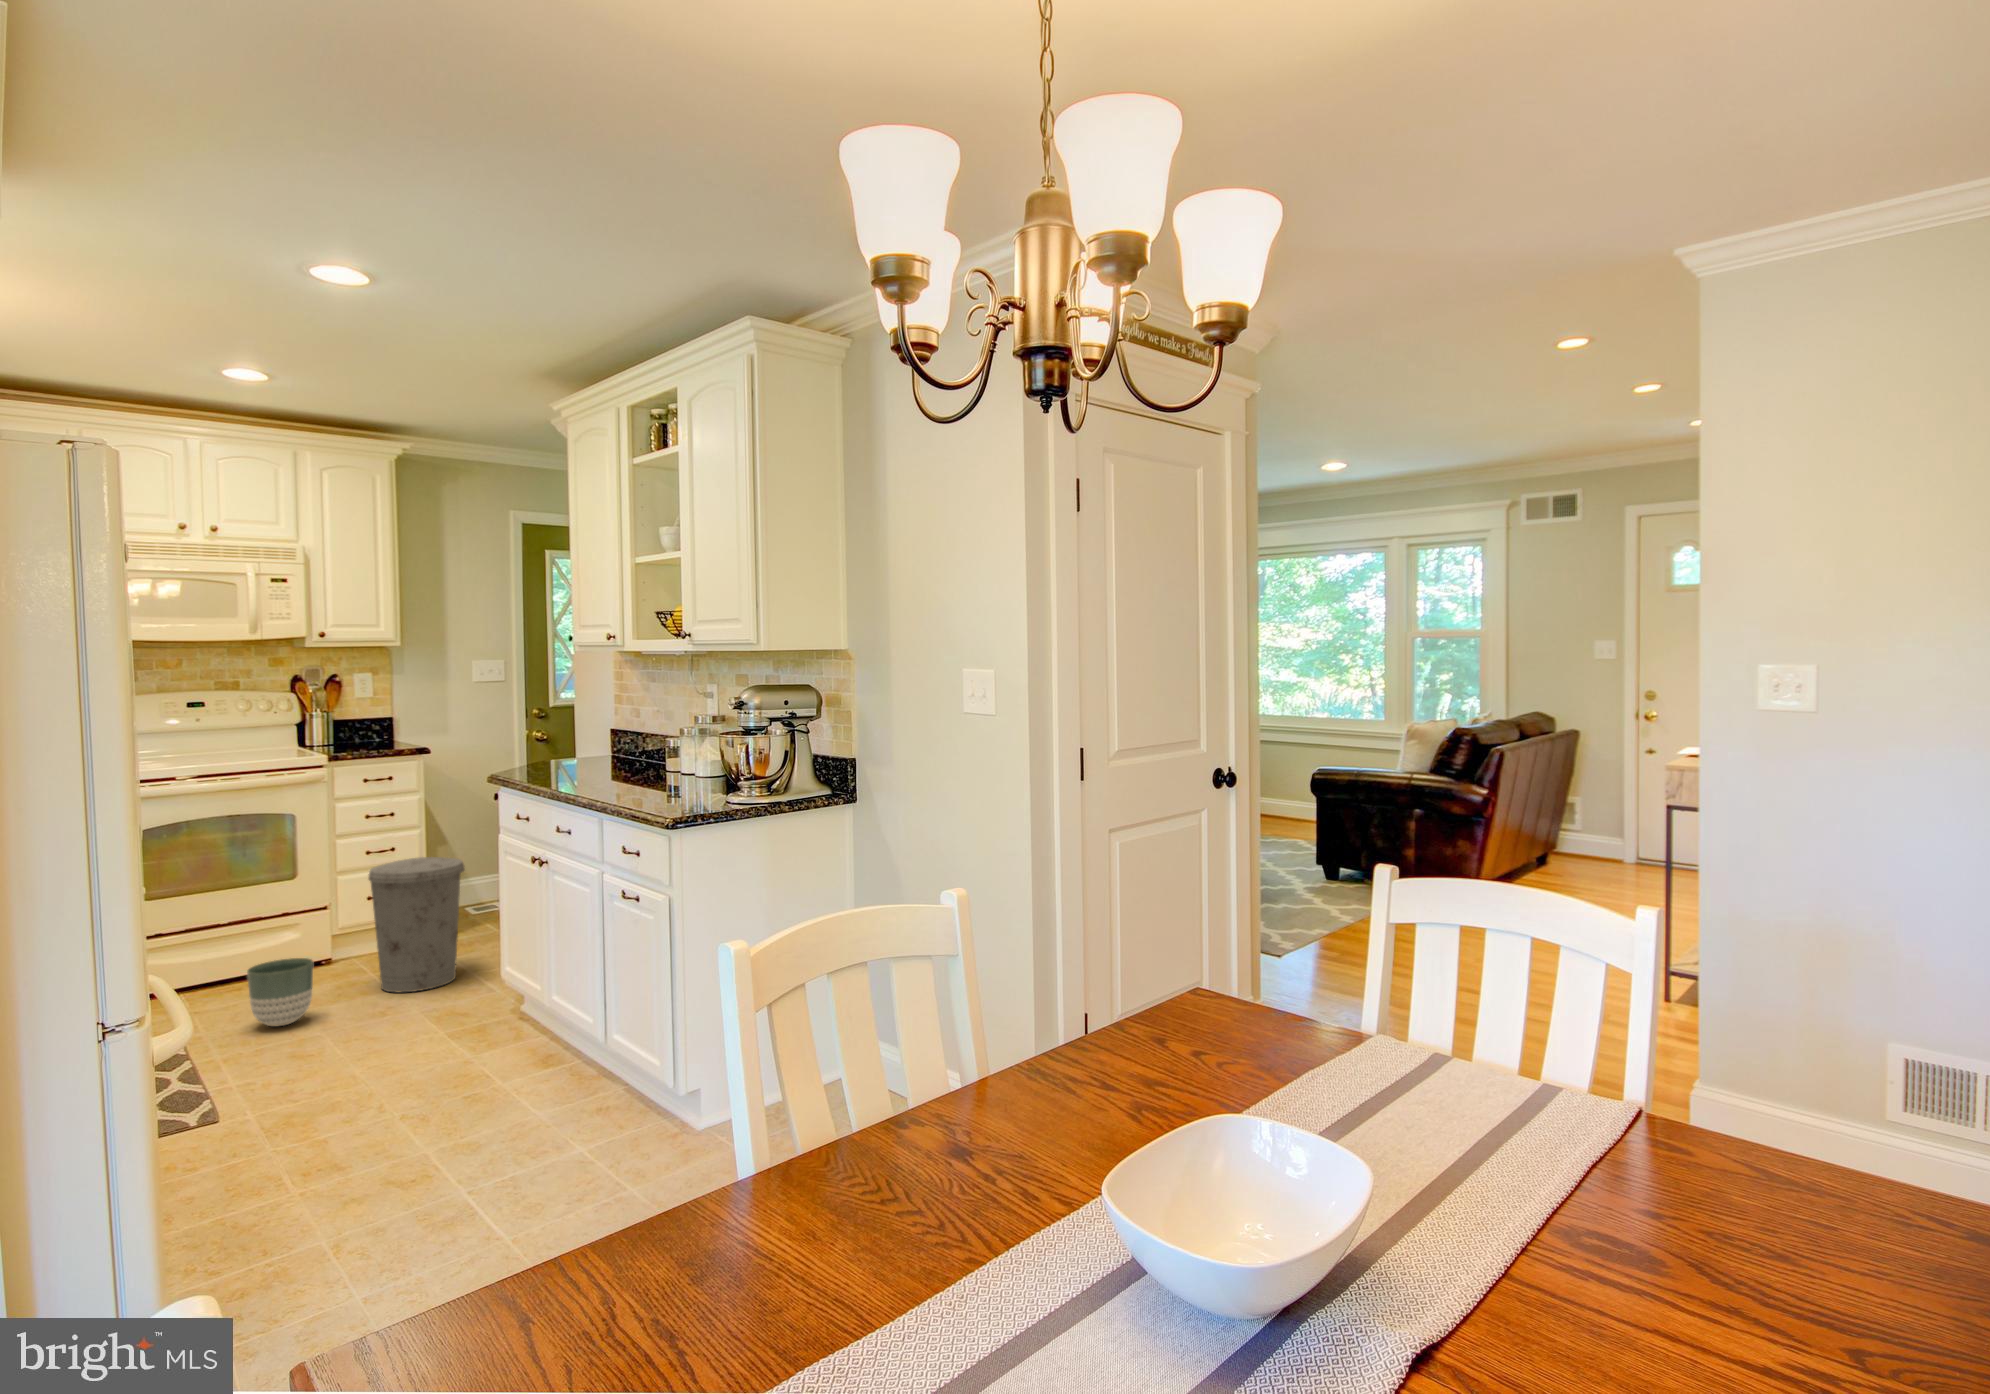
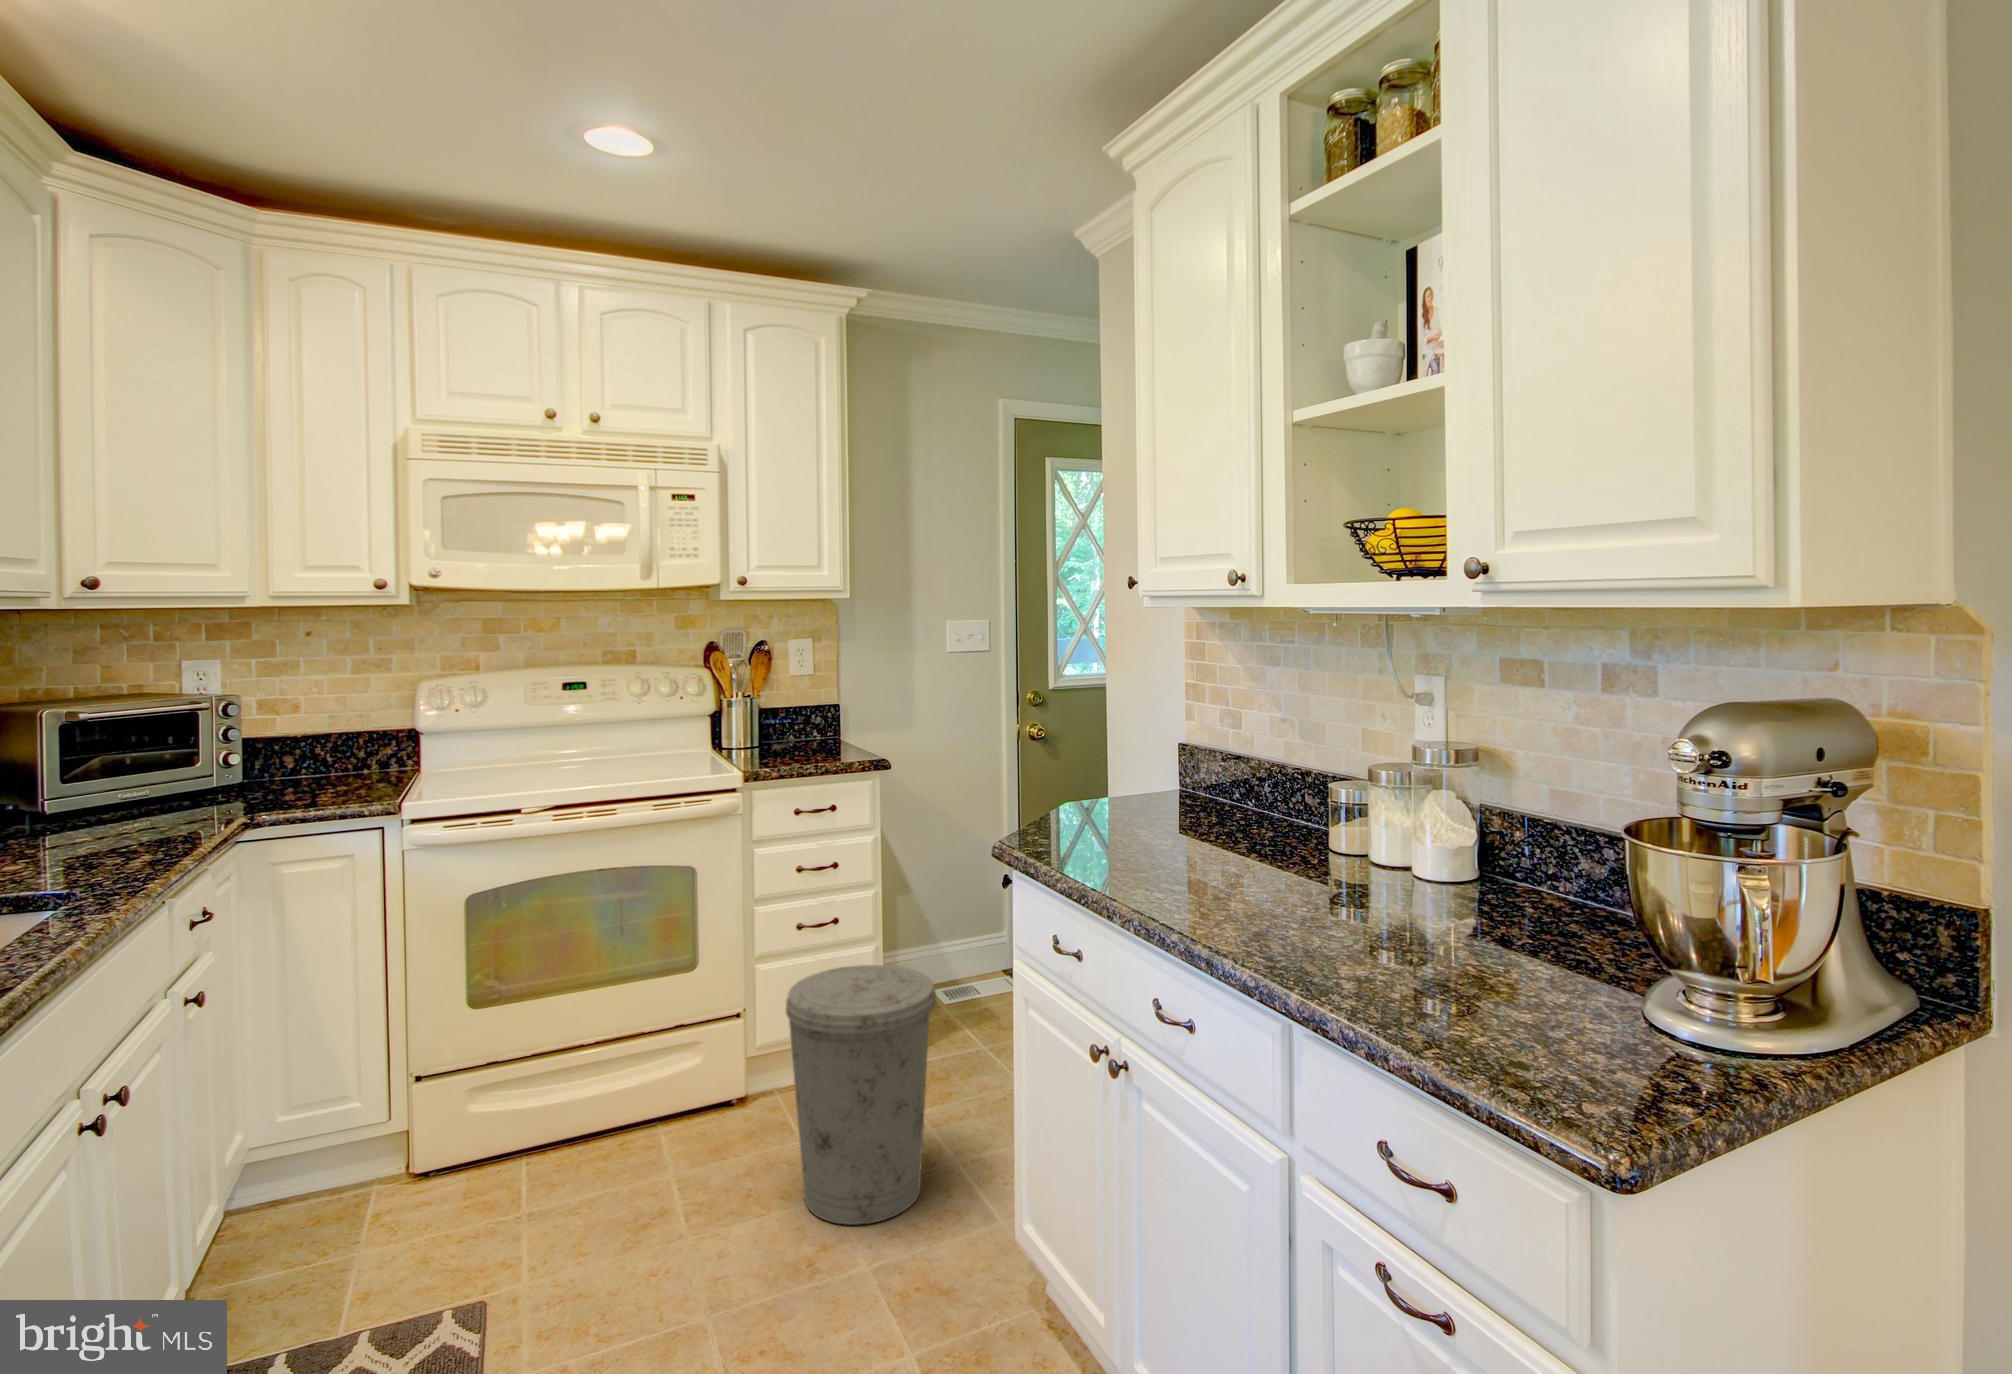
planter: present [247,958,313,1026] -> none [582,1160,689,1301]

